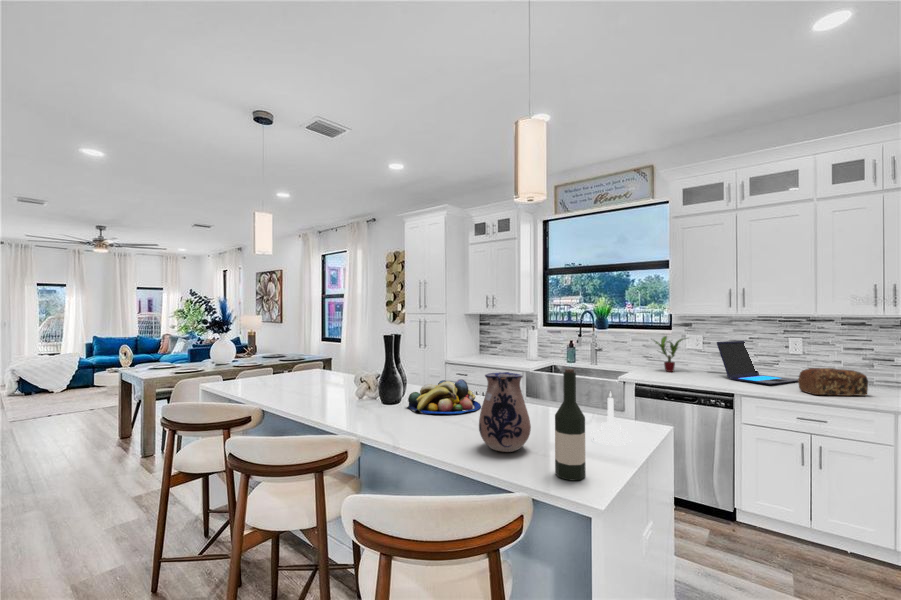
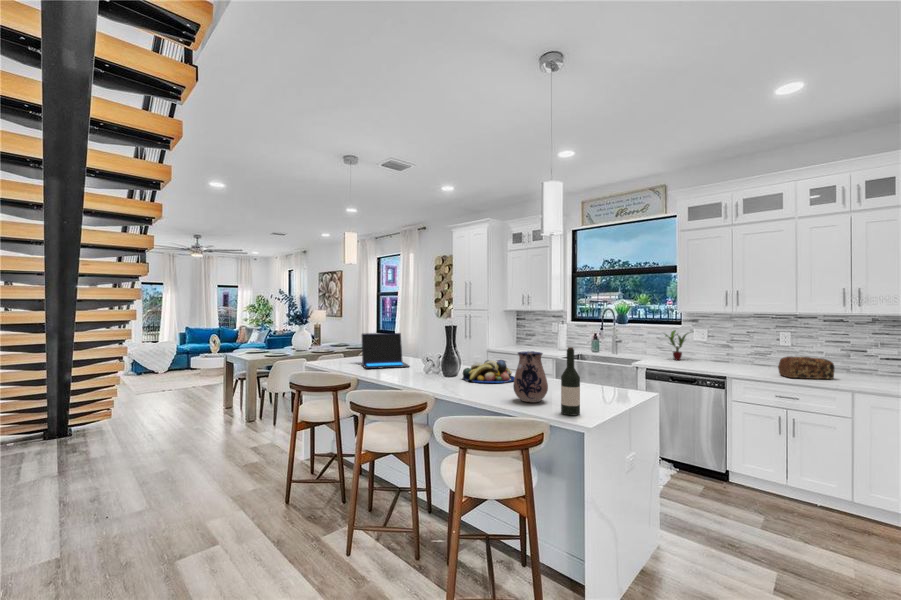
laptop: present [717,341,798,385] -> present [362,333,409,369]
candle holder: present [591,392,632,445] -> none [591,365,619,401]

